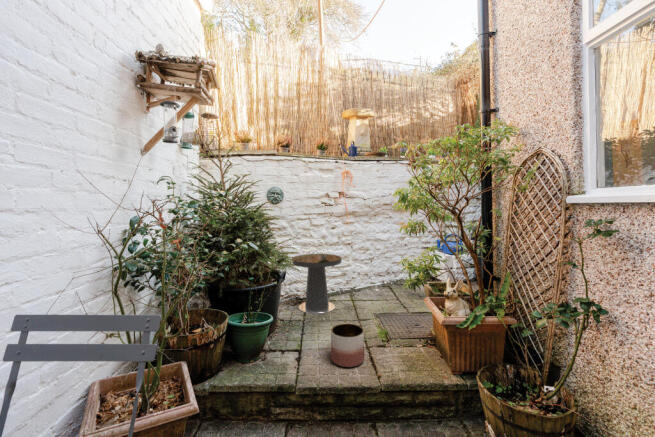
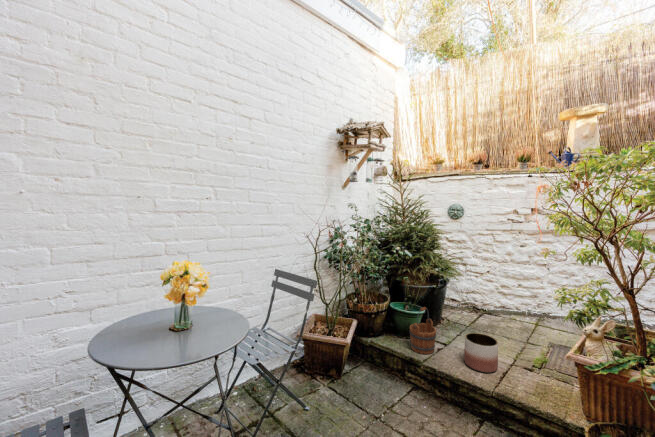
side table: present [292,254,341,314] -> none [465,268,520,327]
wooden bucket: none [265,312,298,376] -> present [409,307,436,354]

